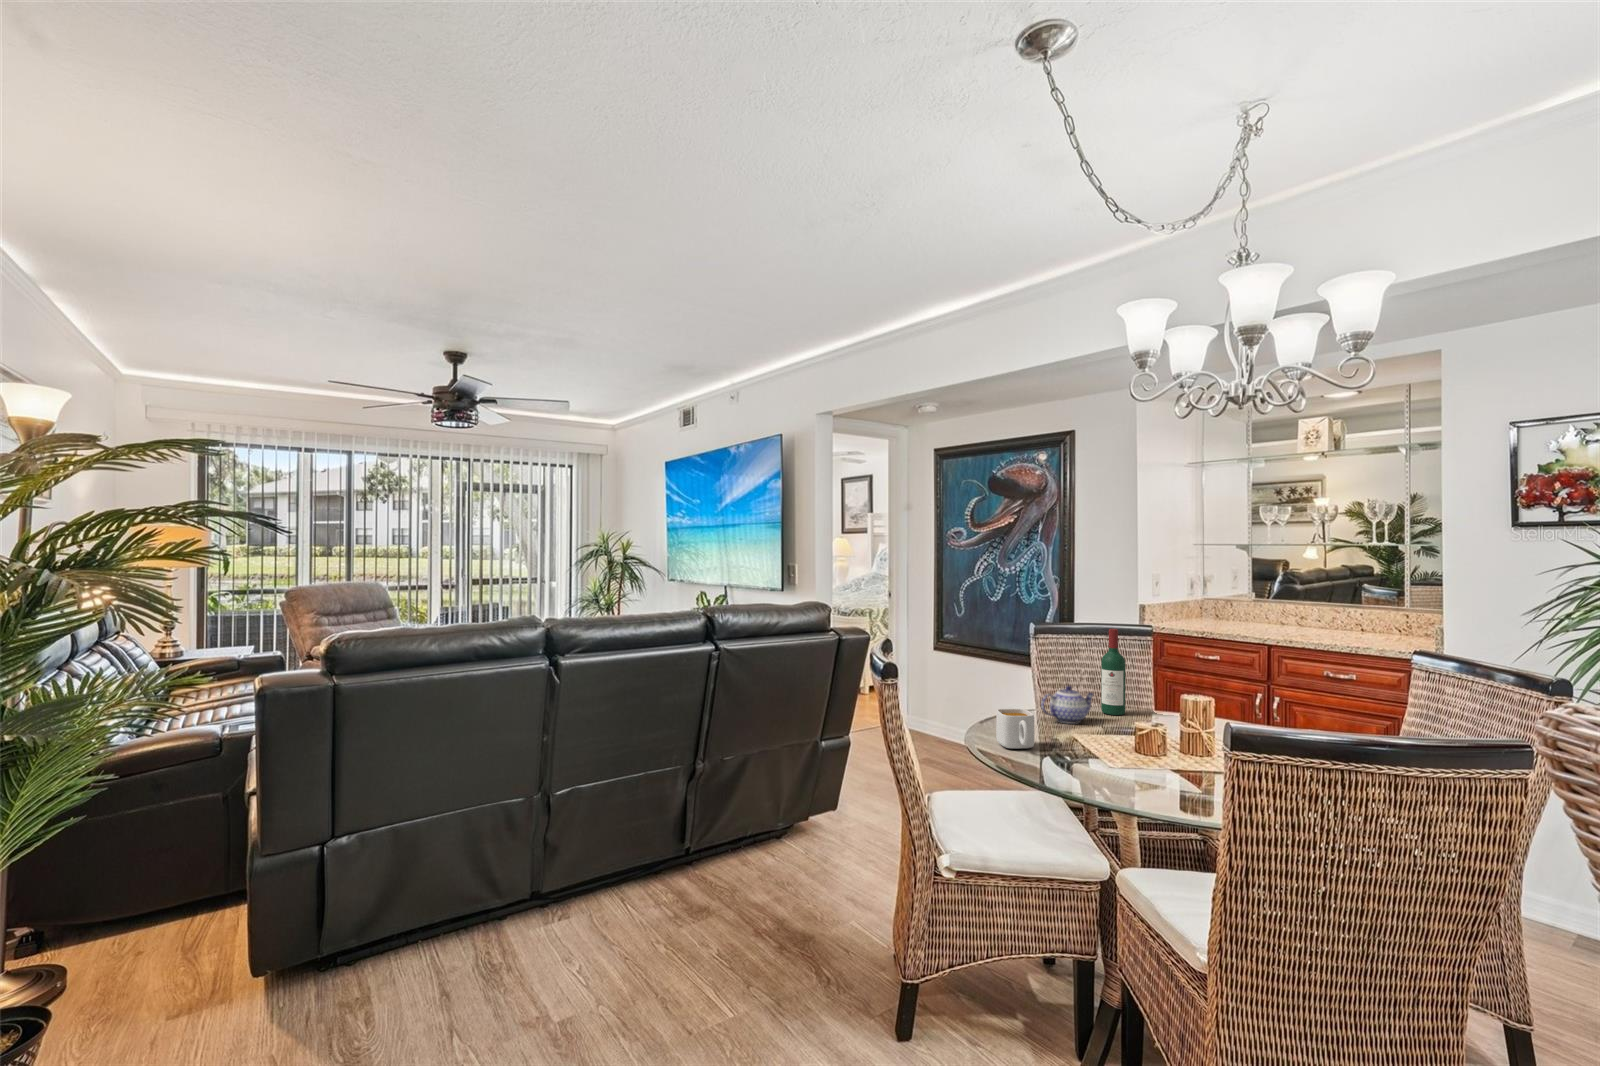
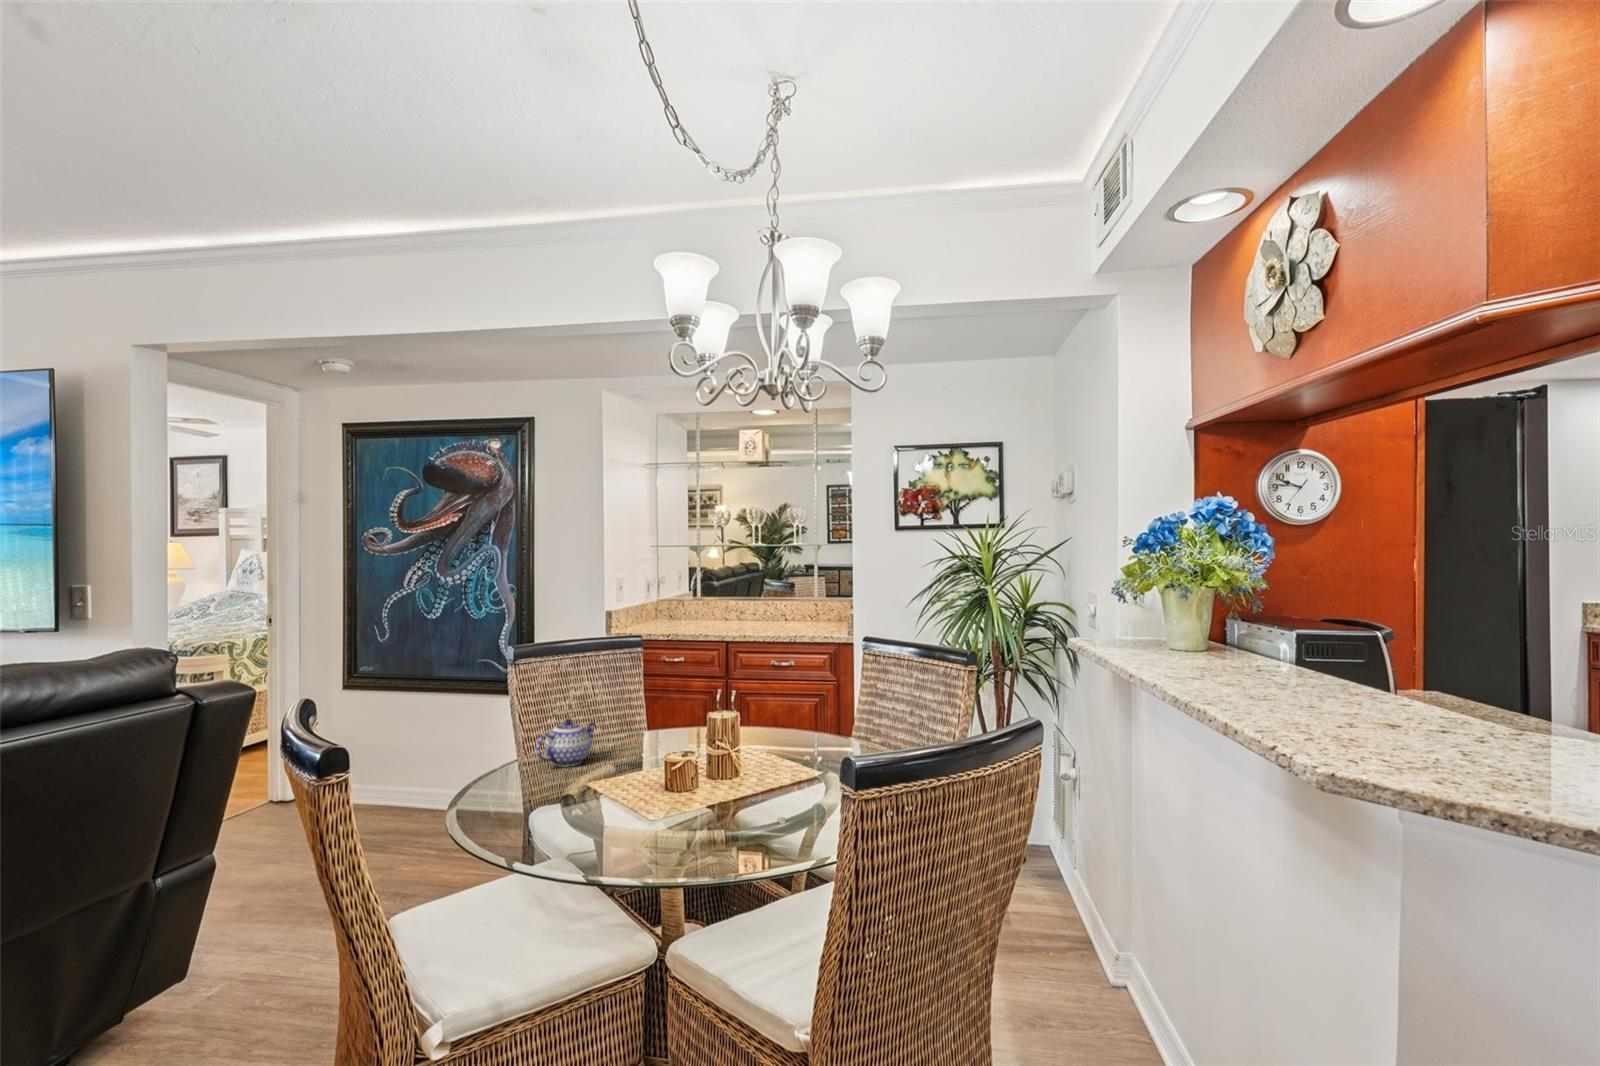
wine bottle: present [1101,629,1126,715] -> none [599,643,626,744]
mug: present [996,709,1035,749] -> none [491,765,545,824]

